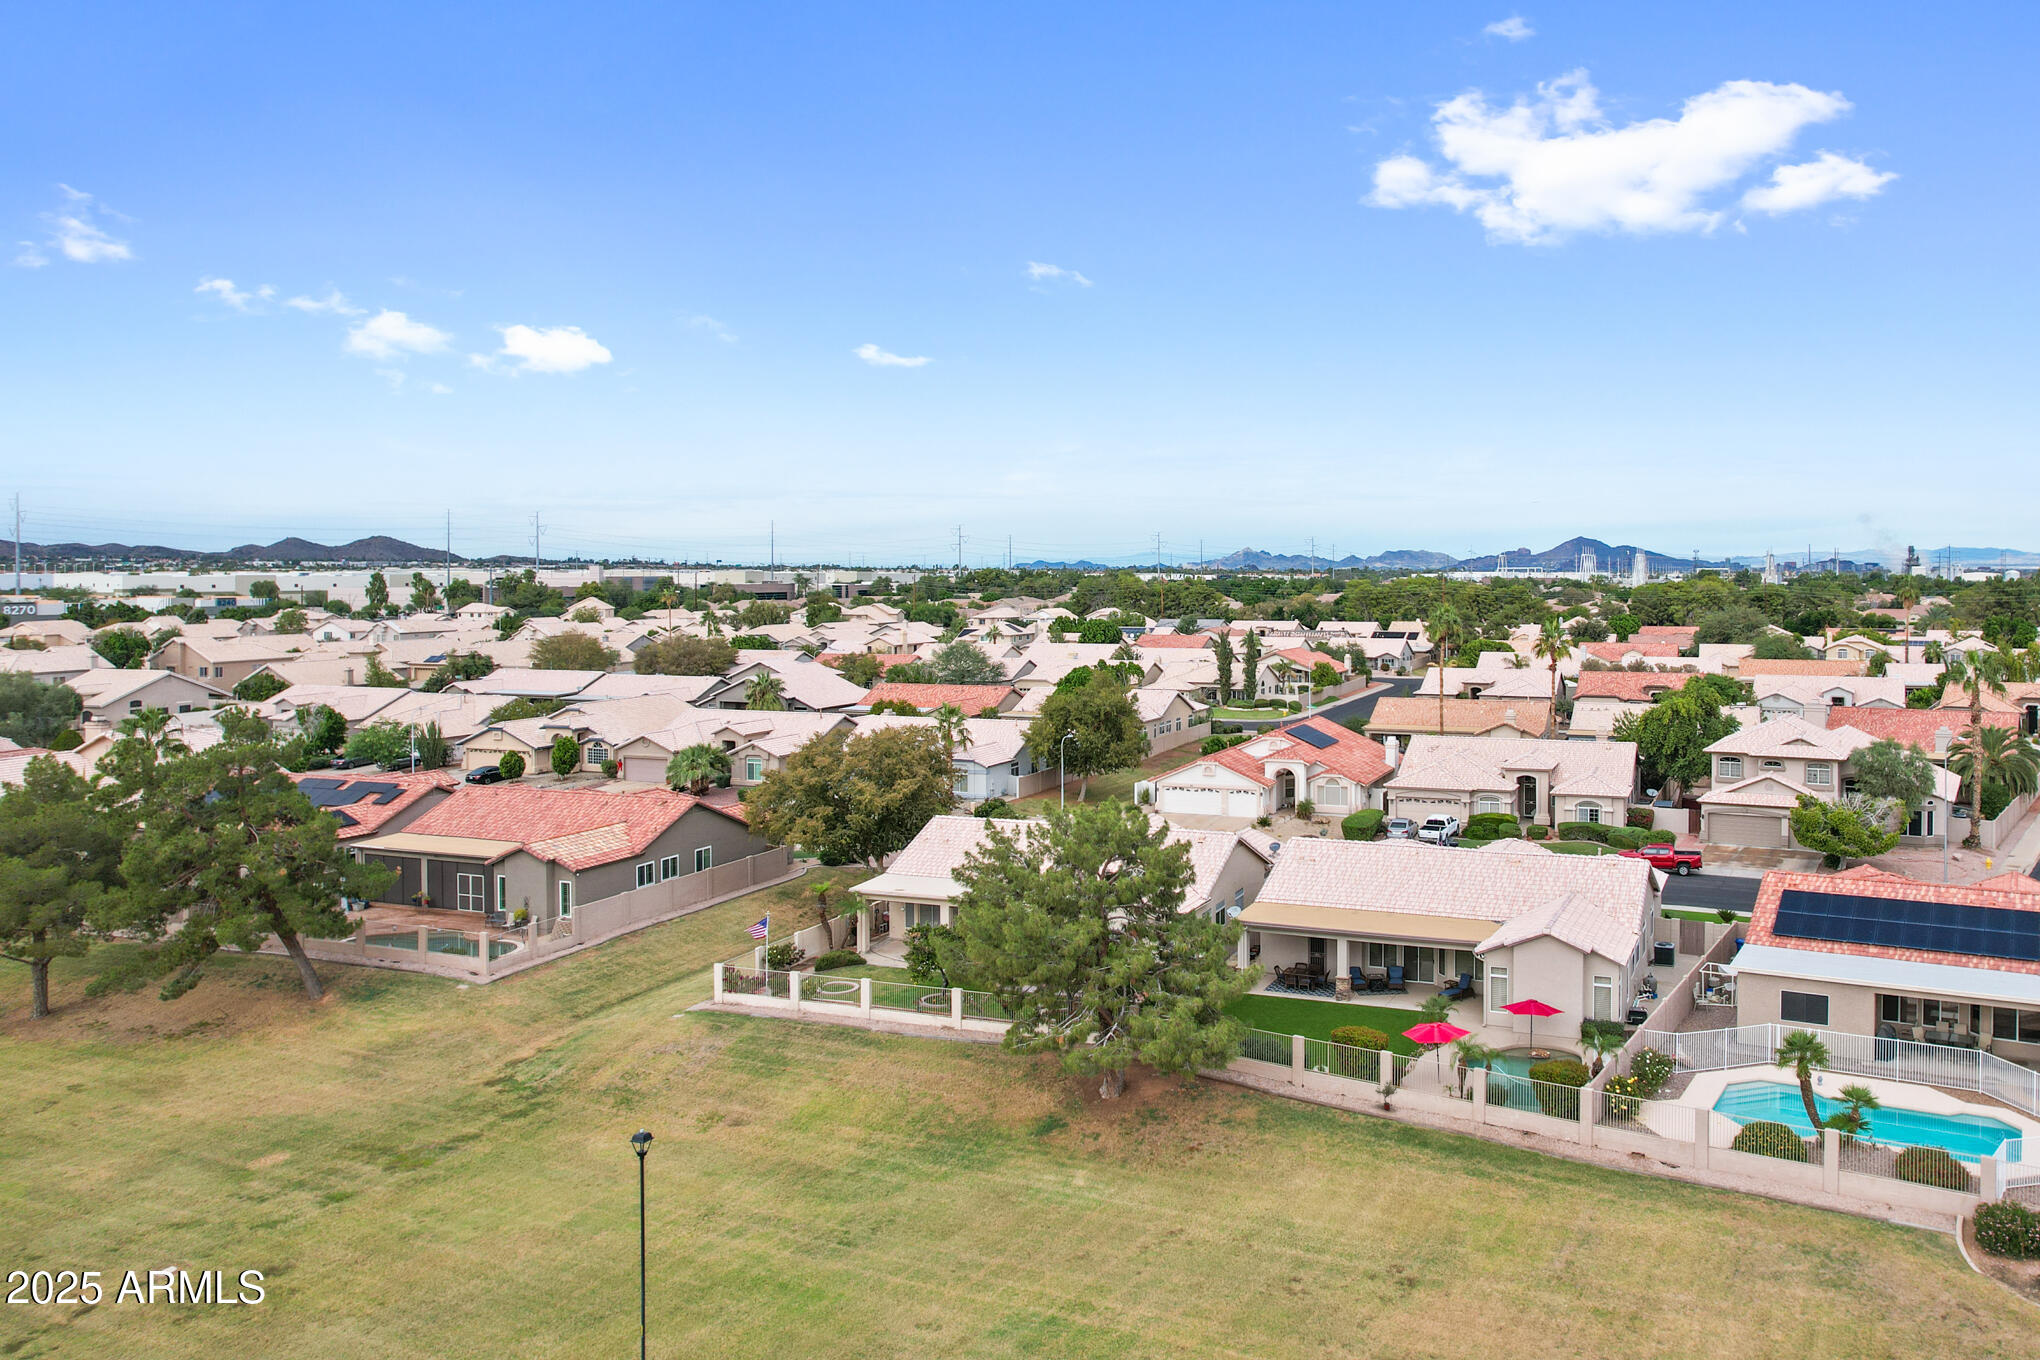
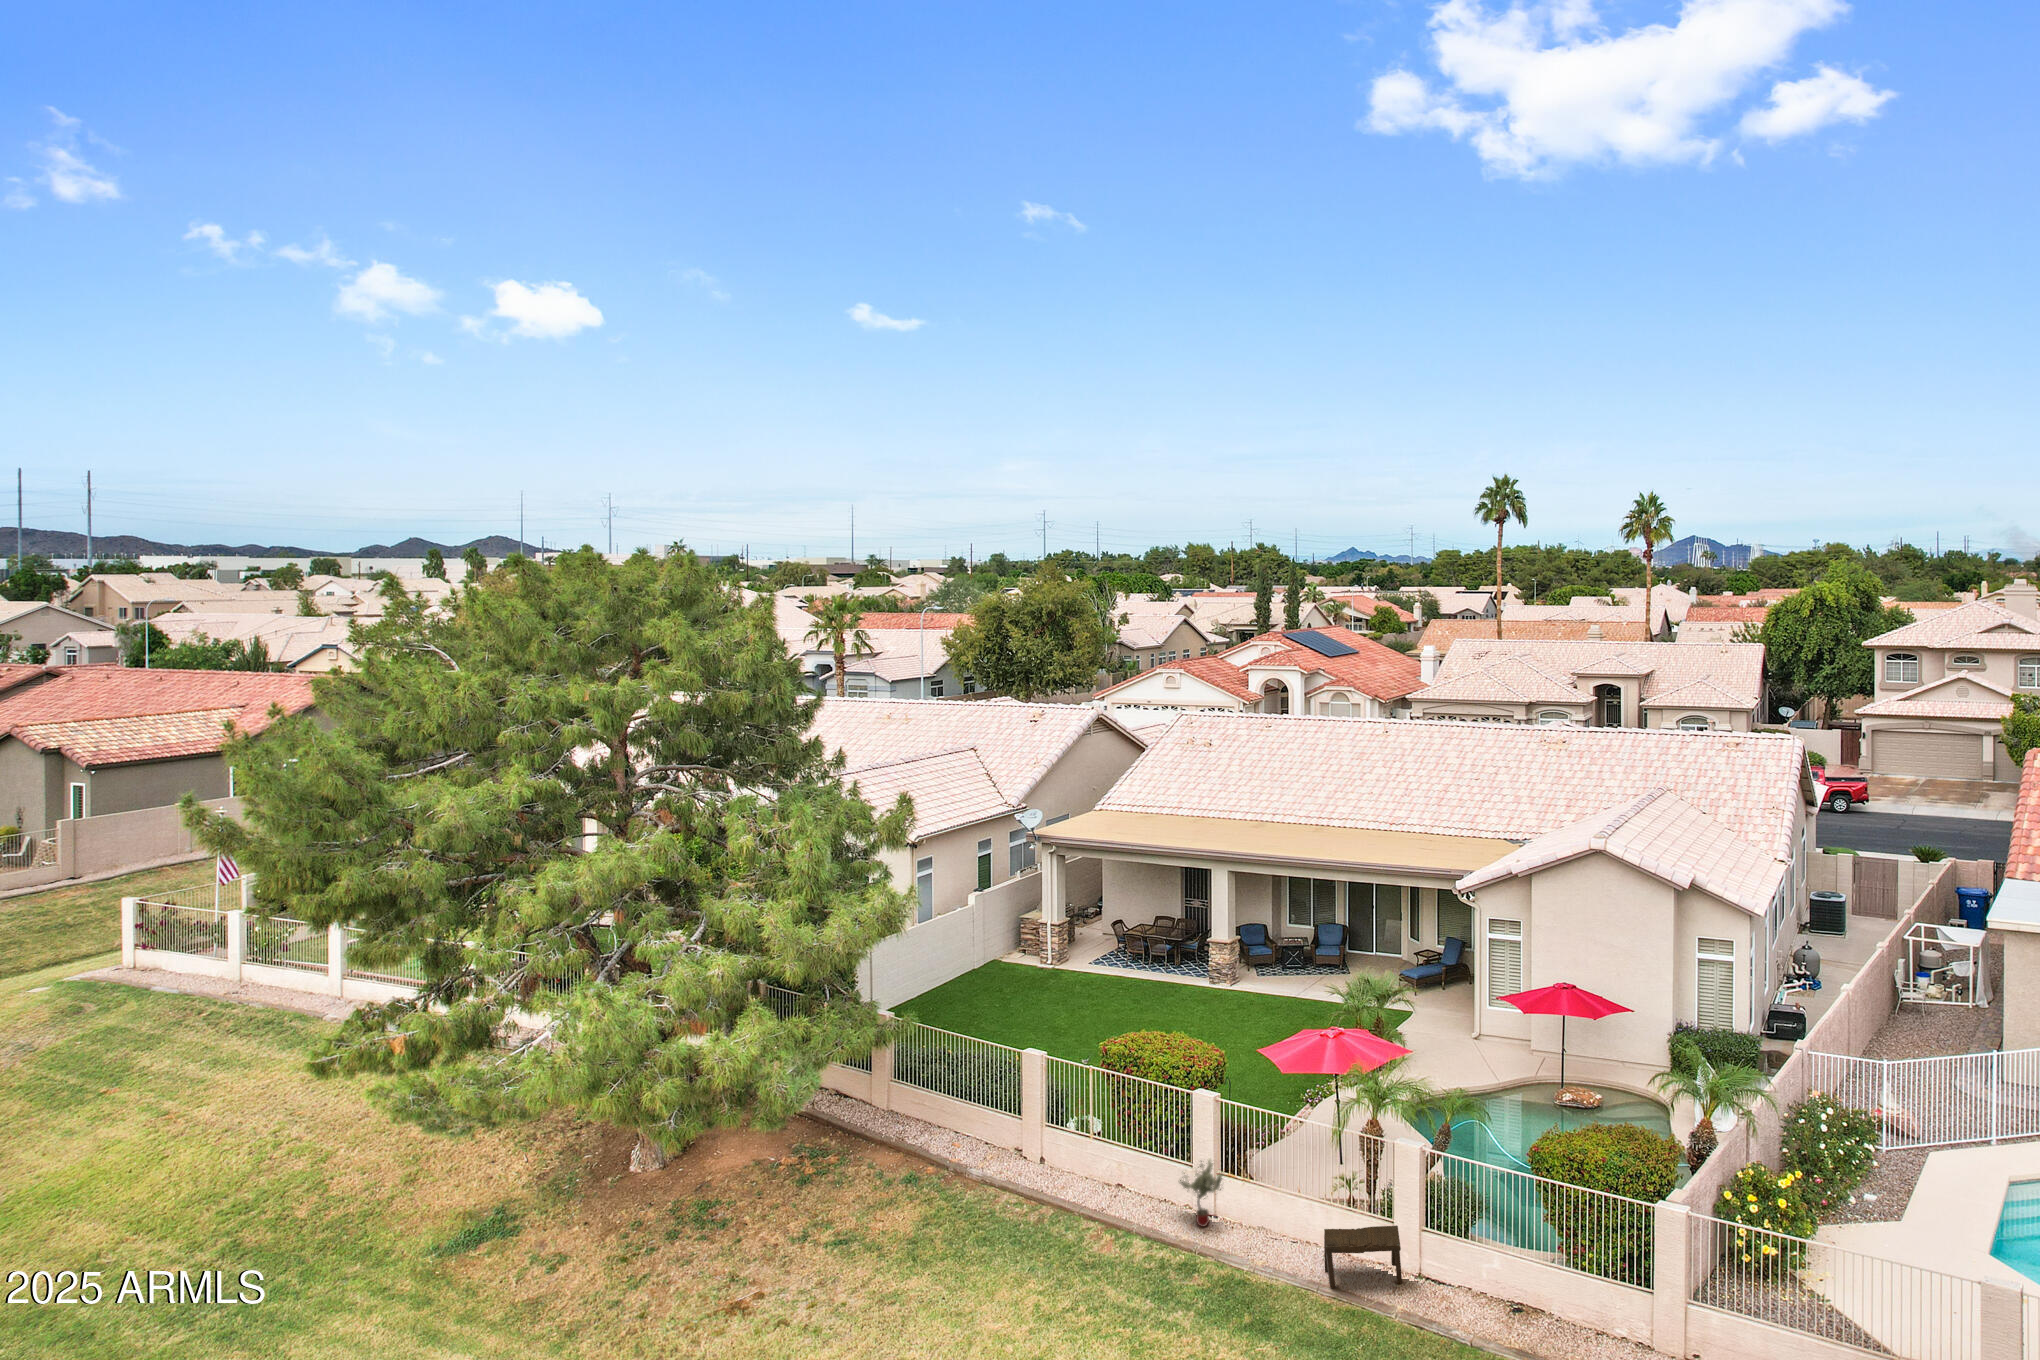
bench: none [1445,1104,1478,1129] -> present [1324,1225,1402,1288]

